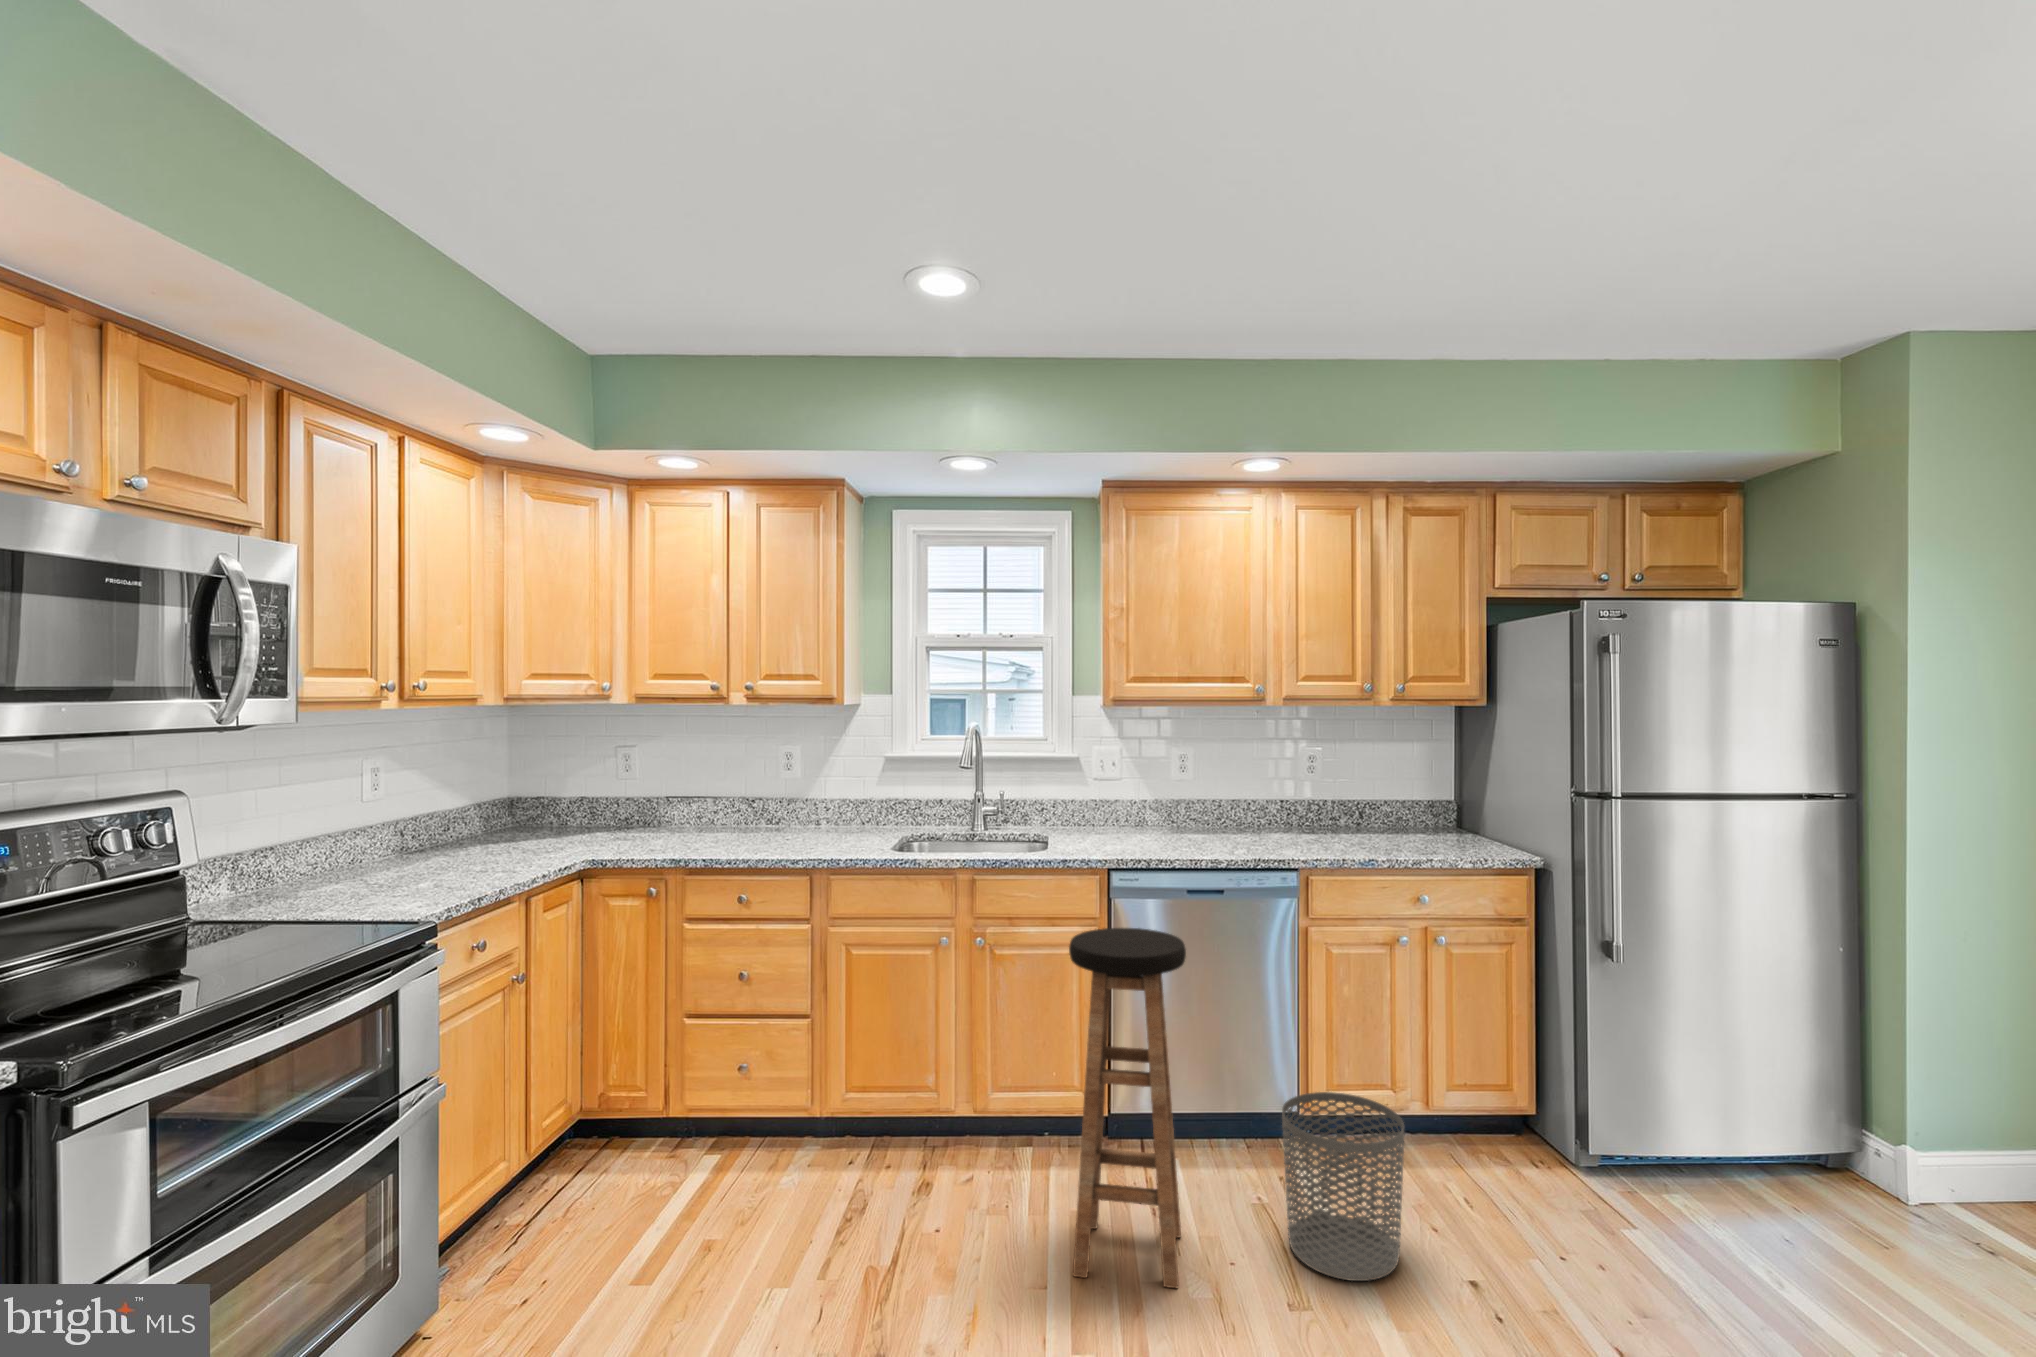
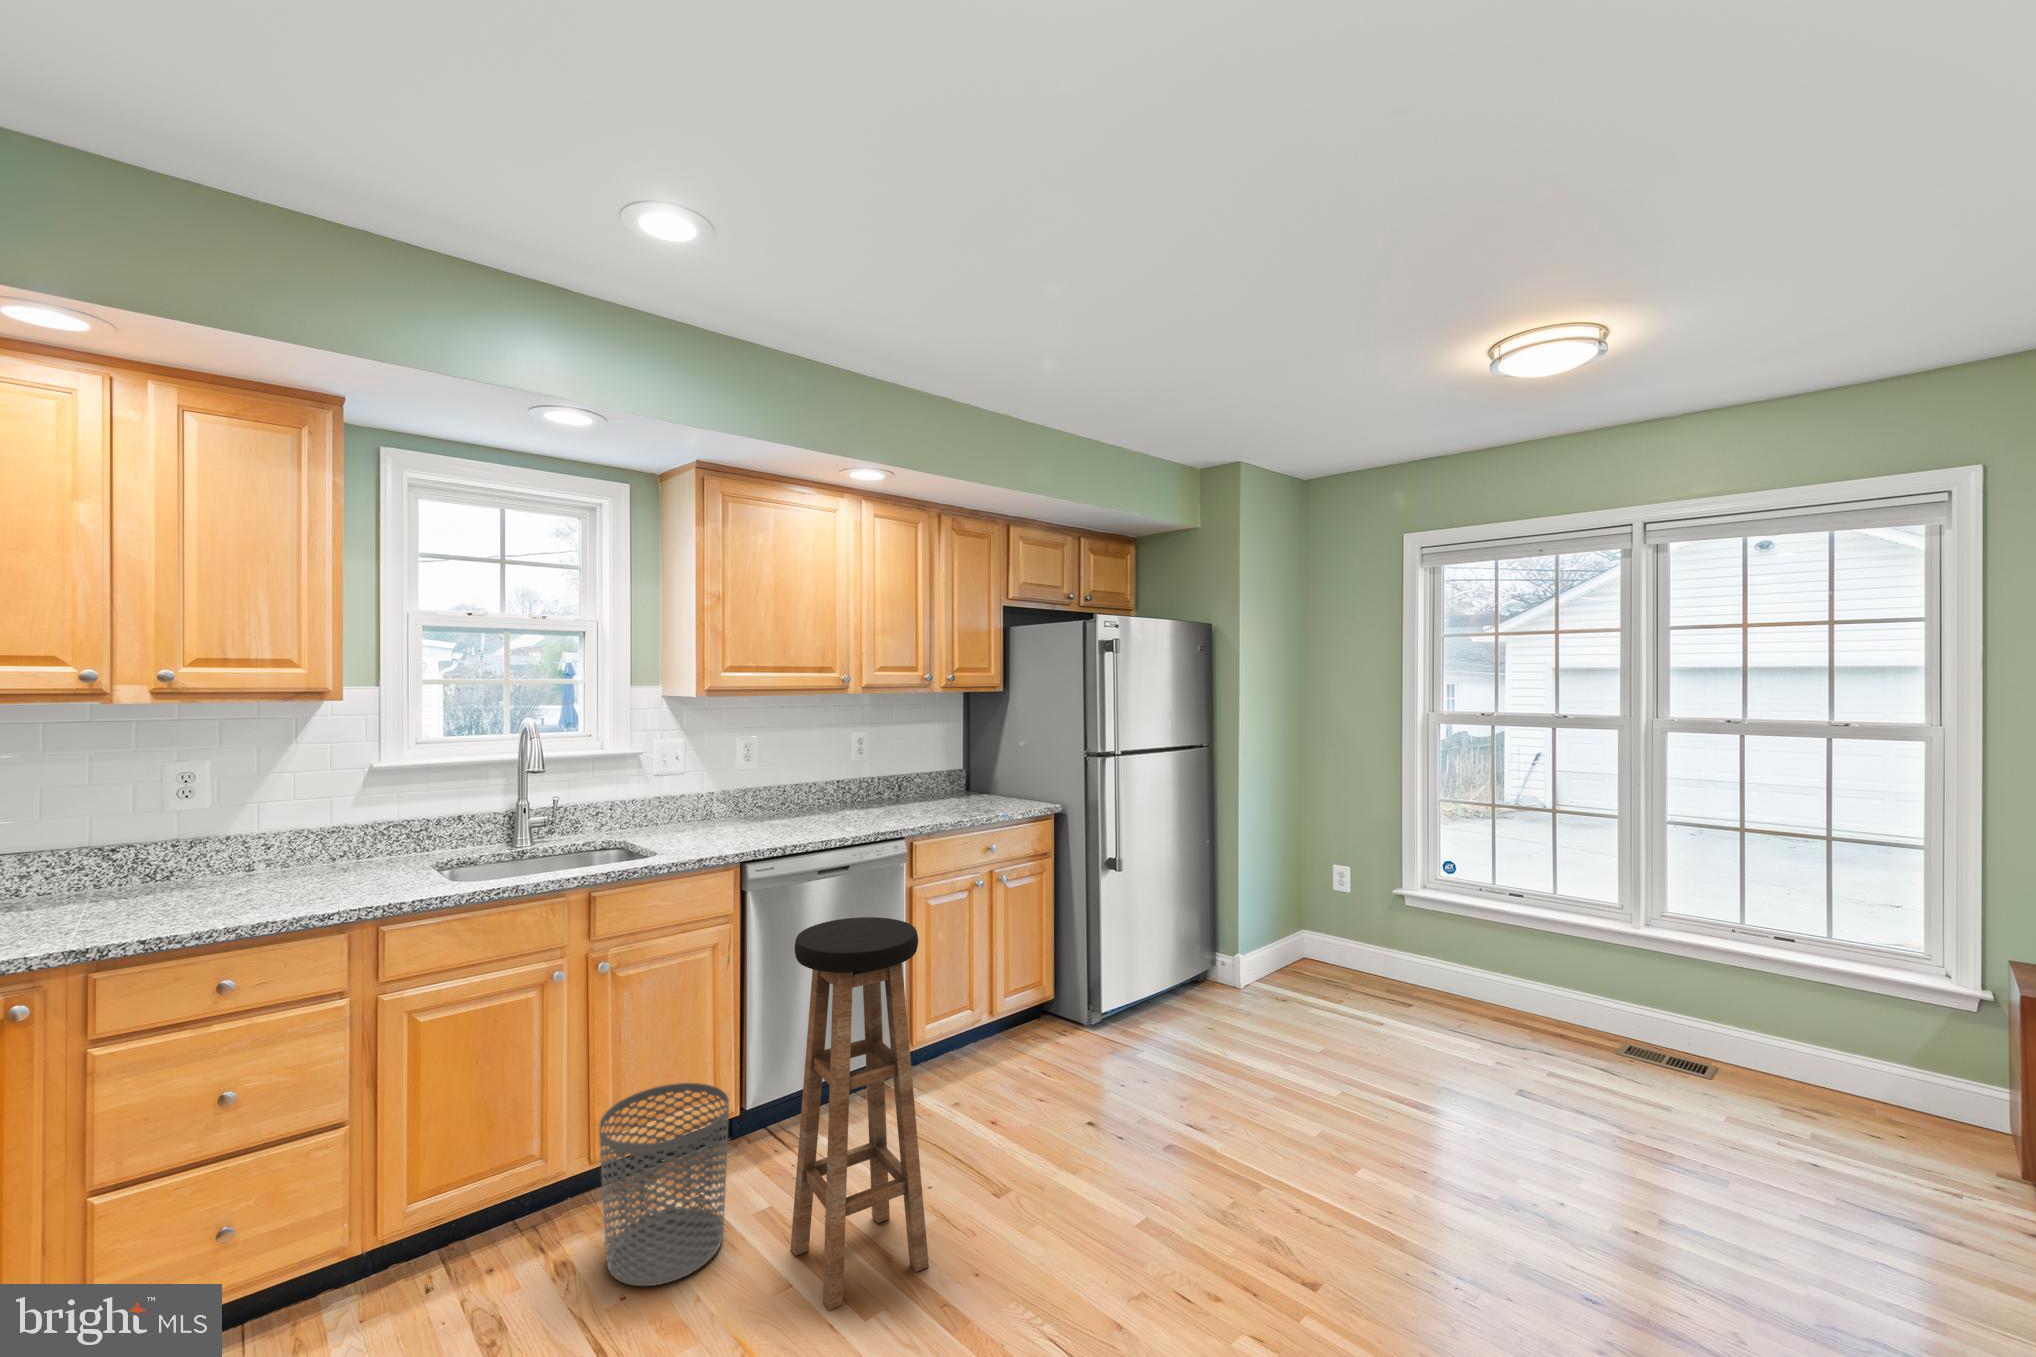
waste bin: present [1282,1092,1404,1281] -> present [599,1083,729,1286]

